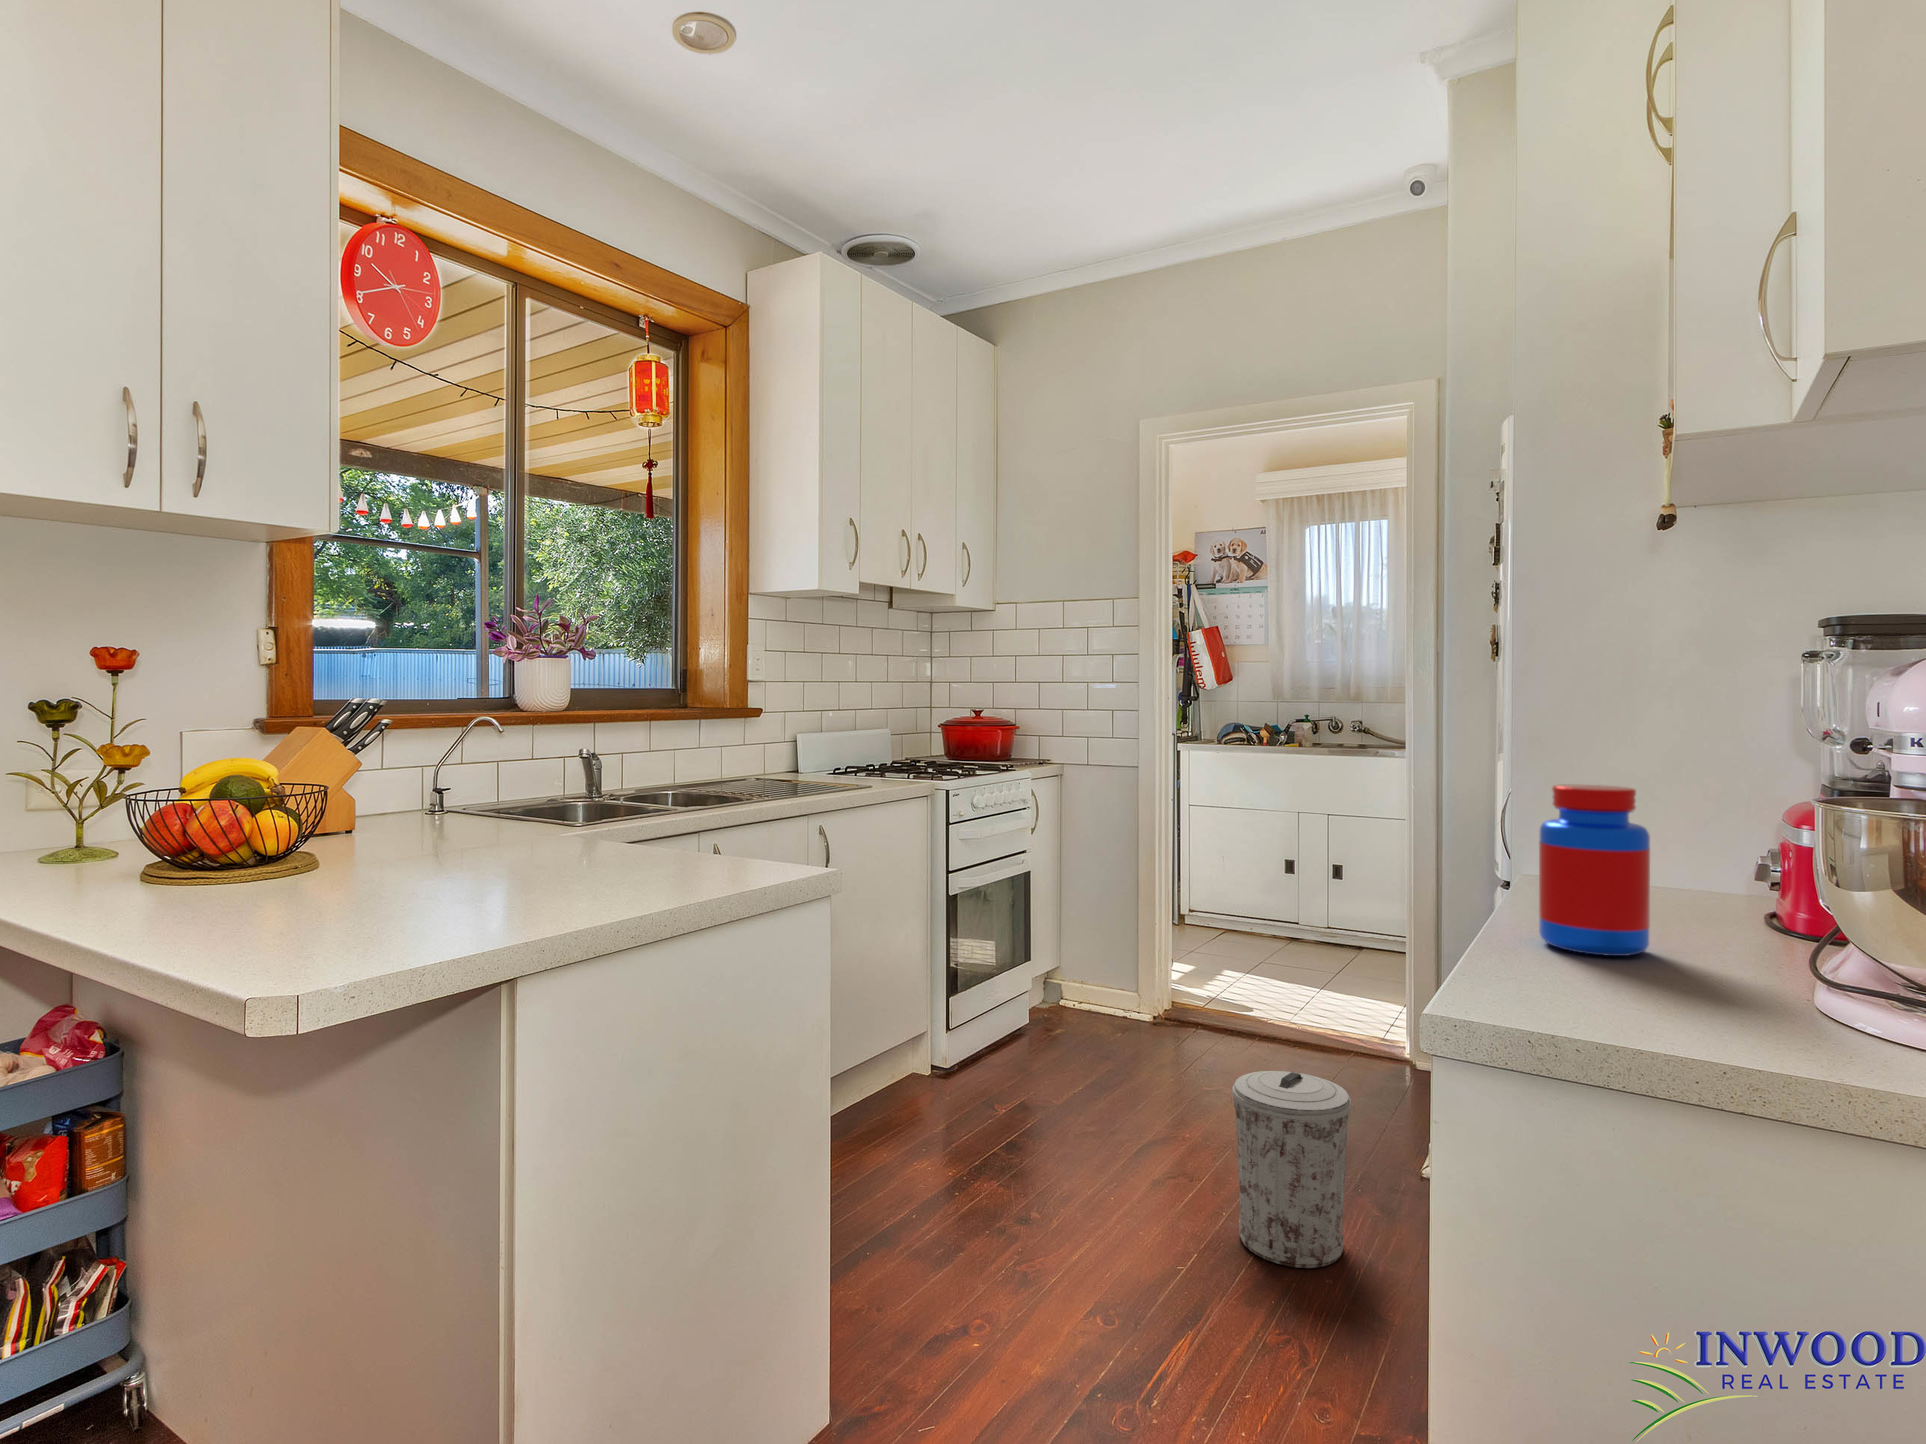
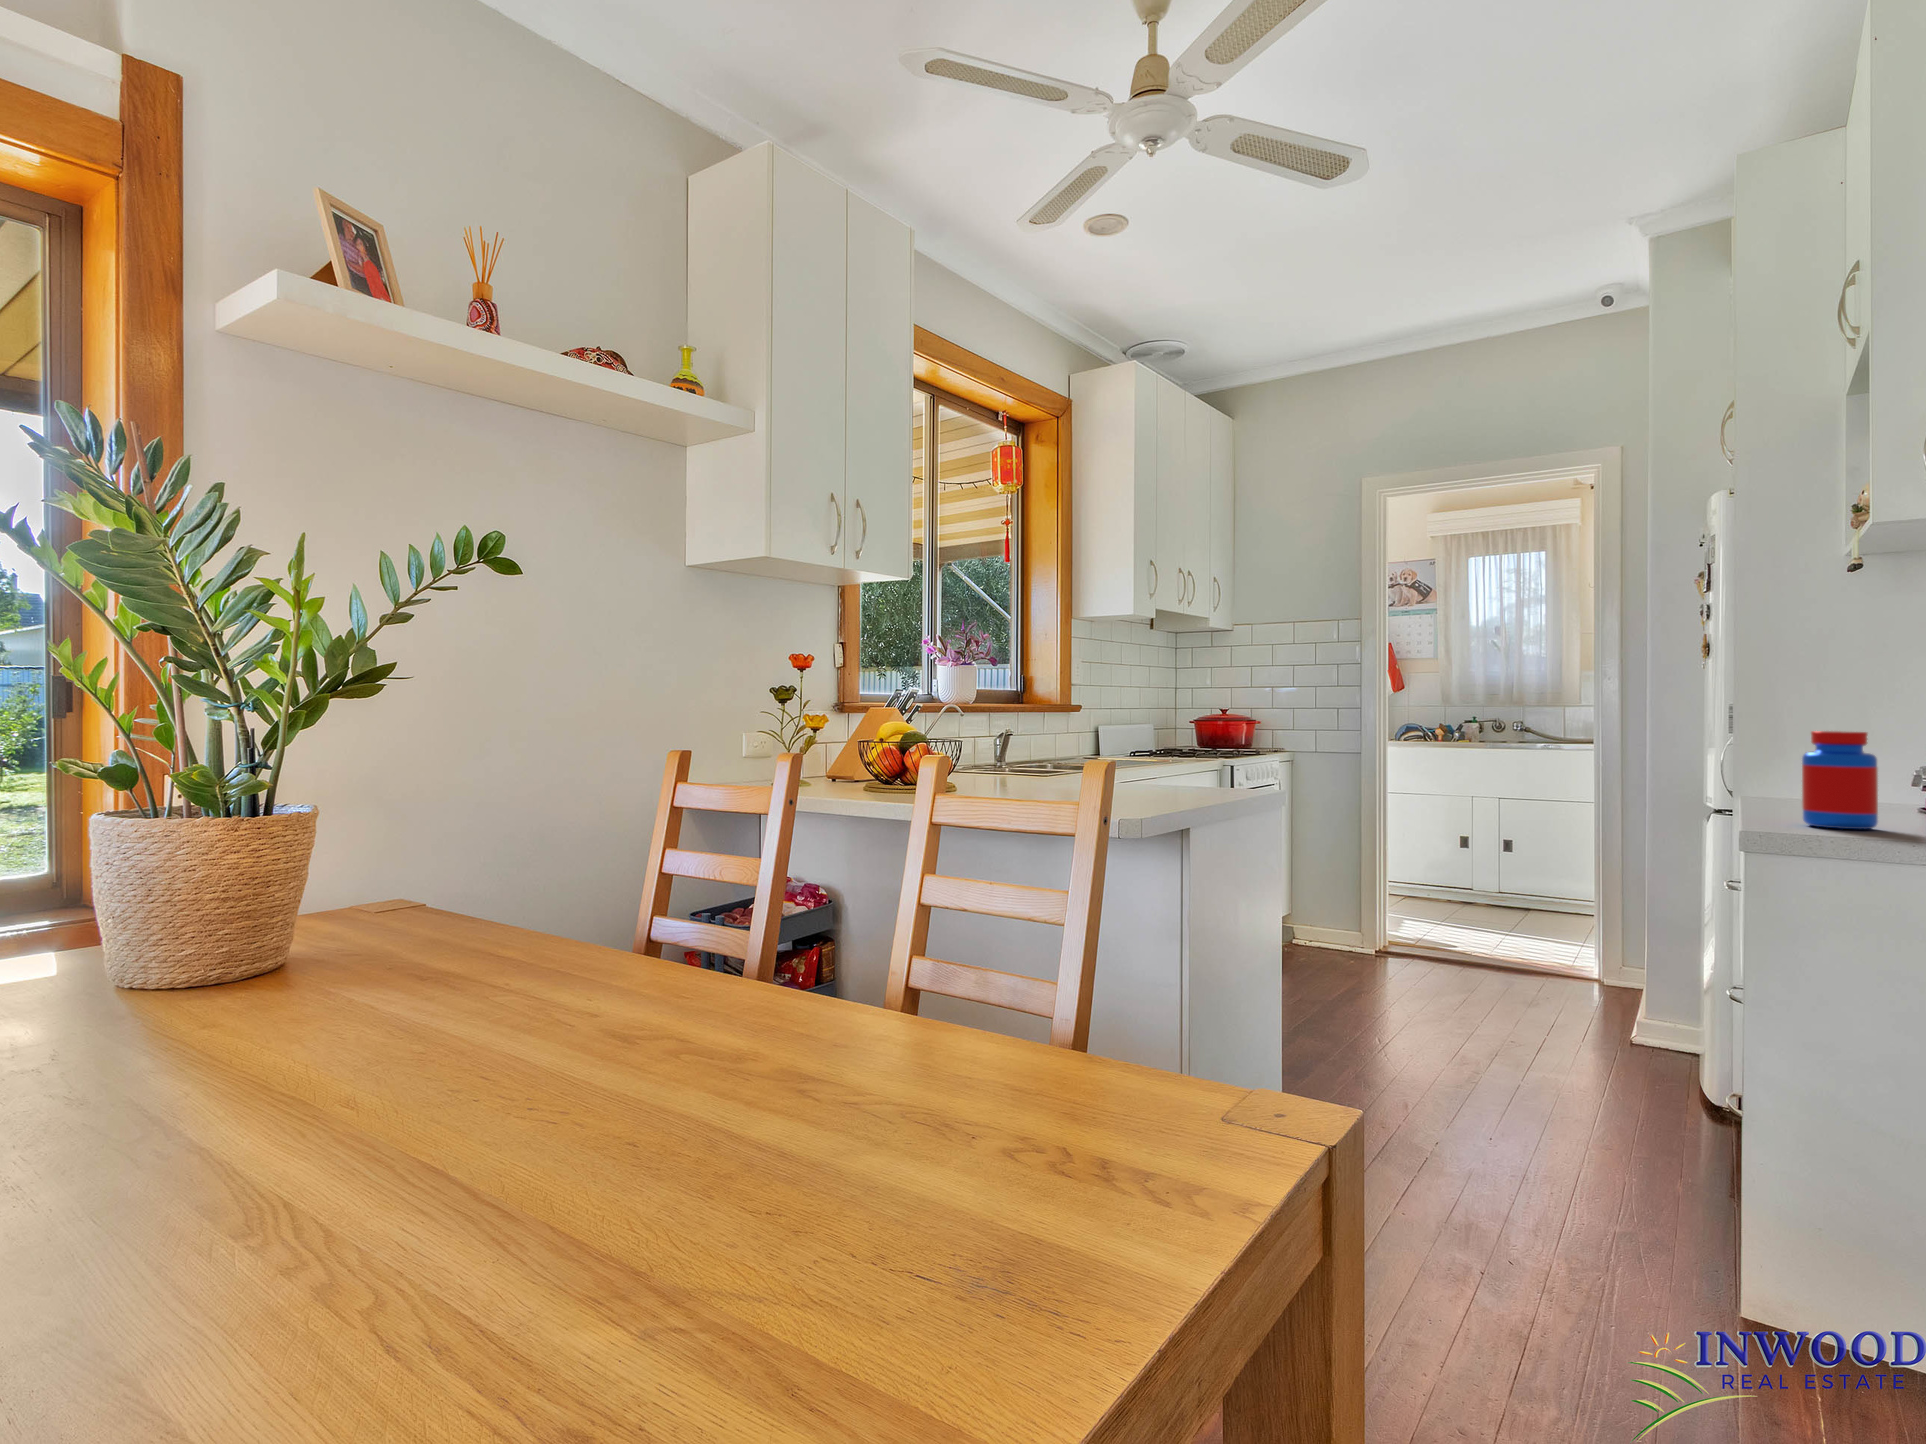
trash can: present [1232,1071,1352,1268] -> none [1507,962,1603,1097]

